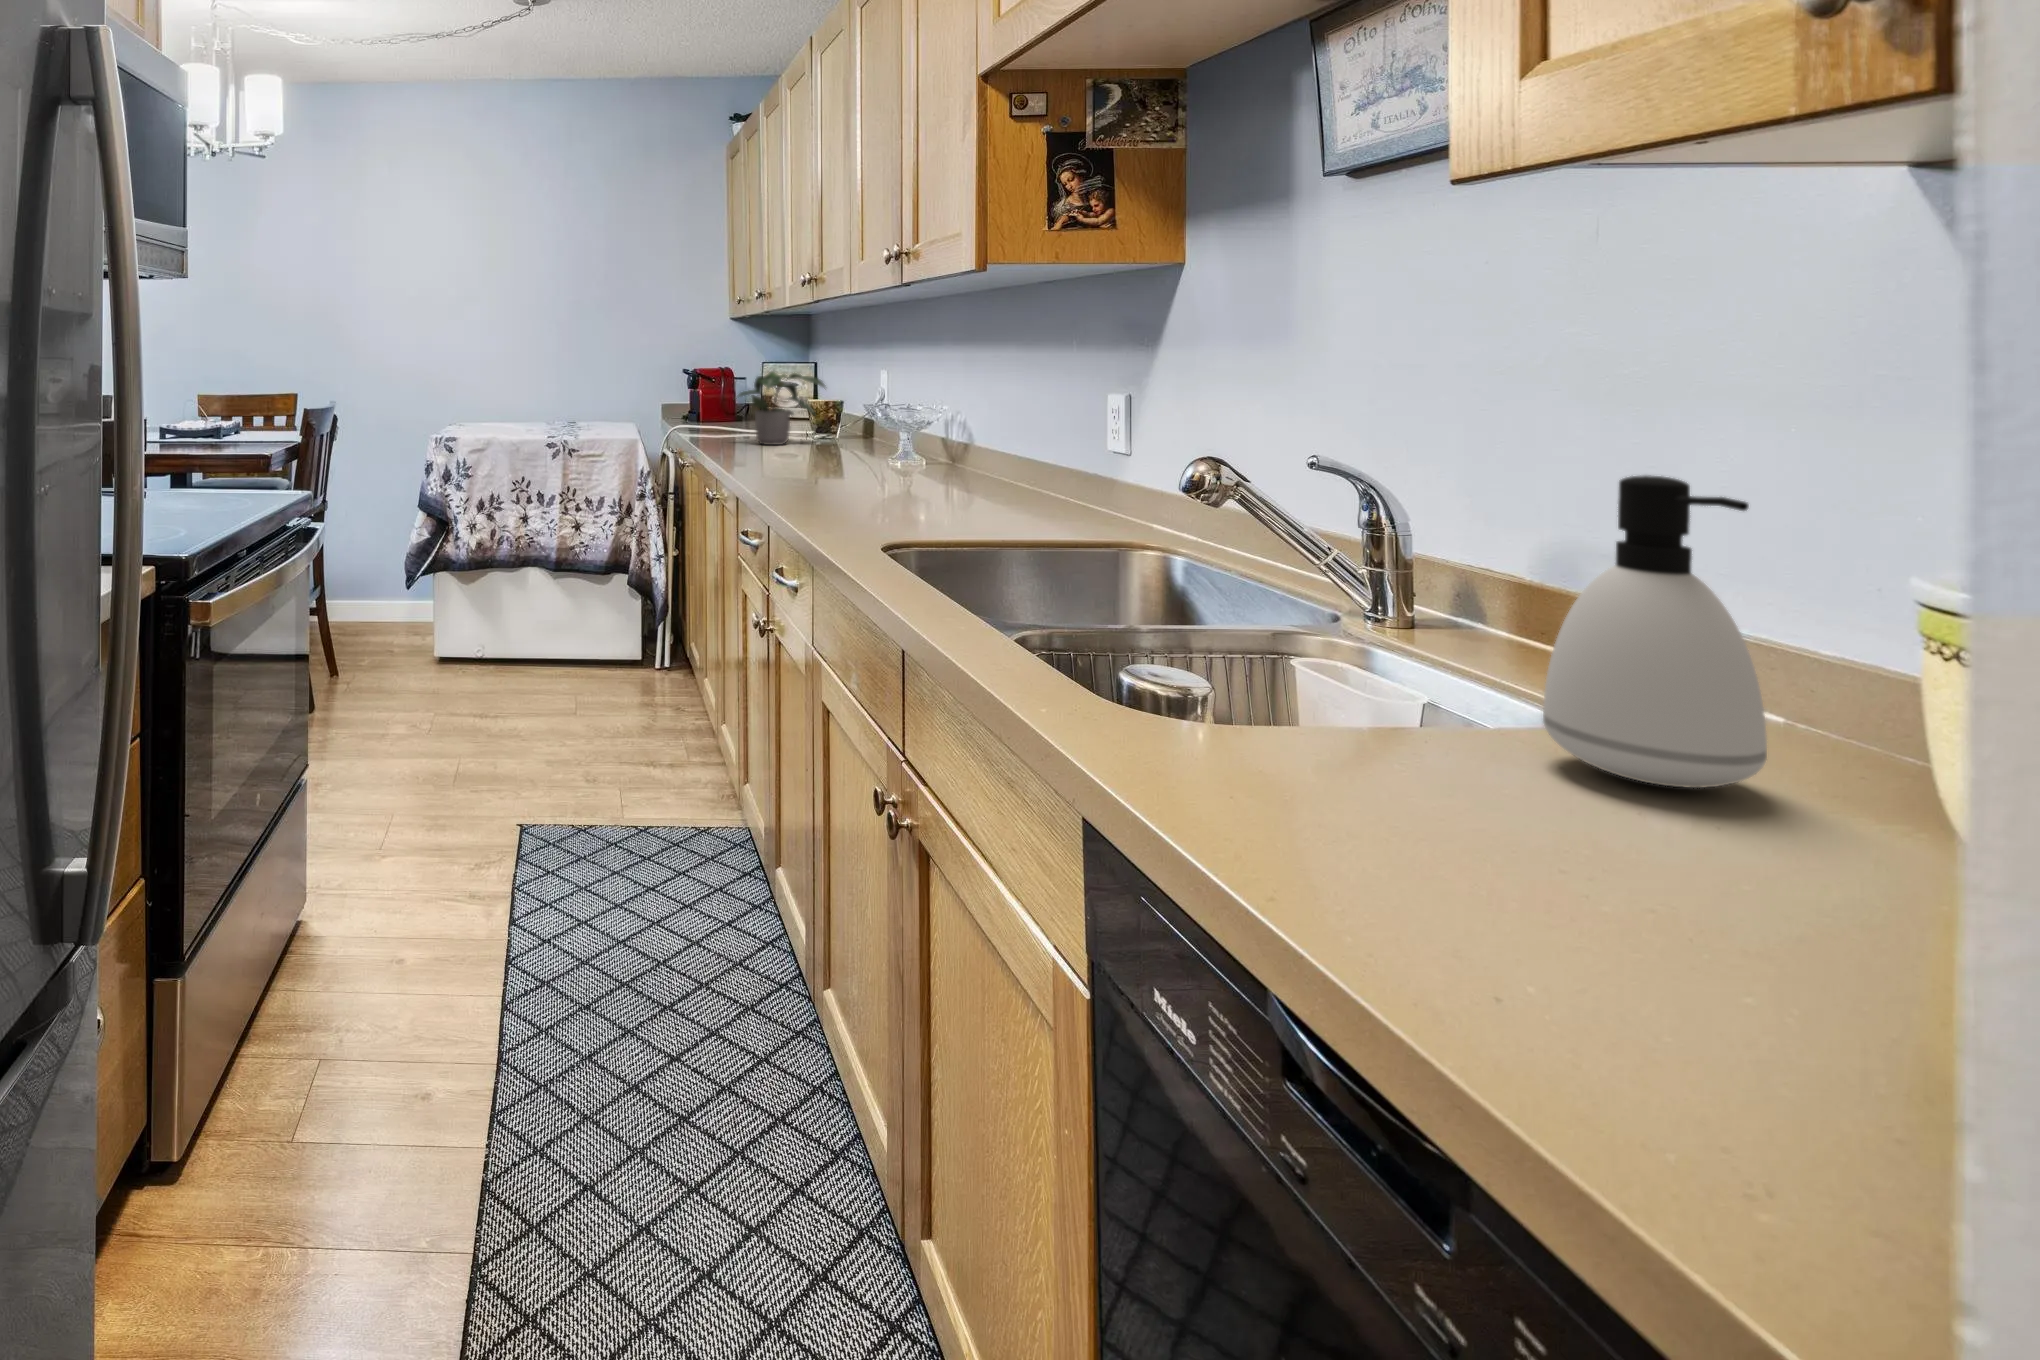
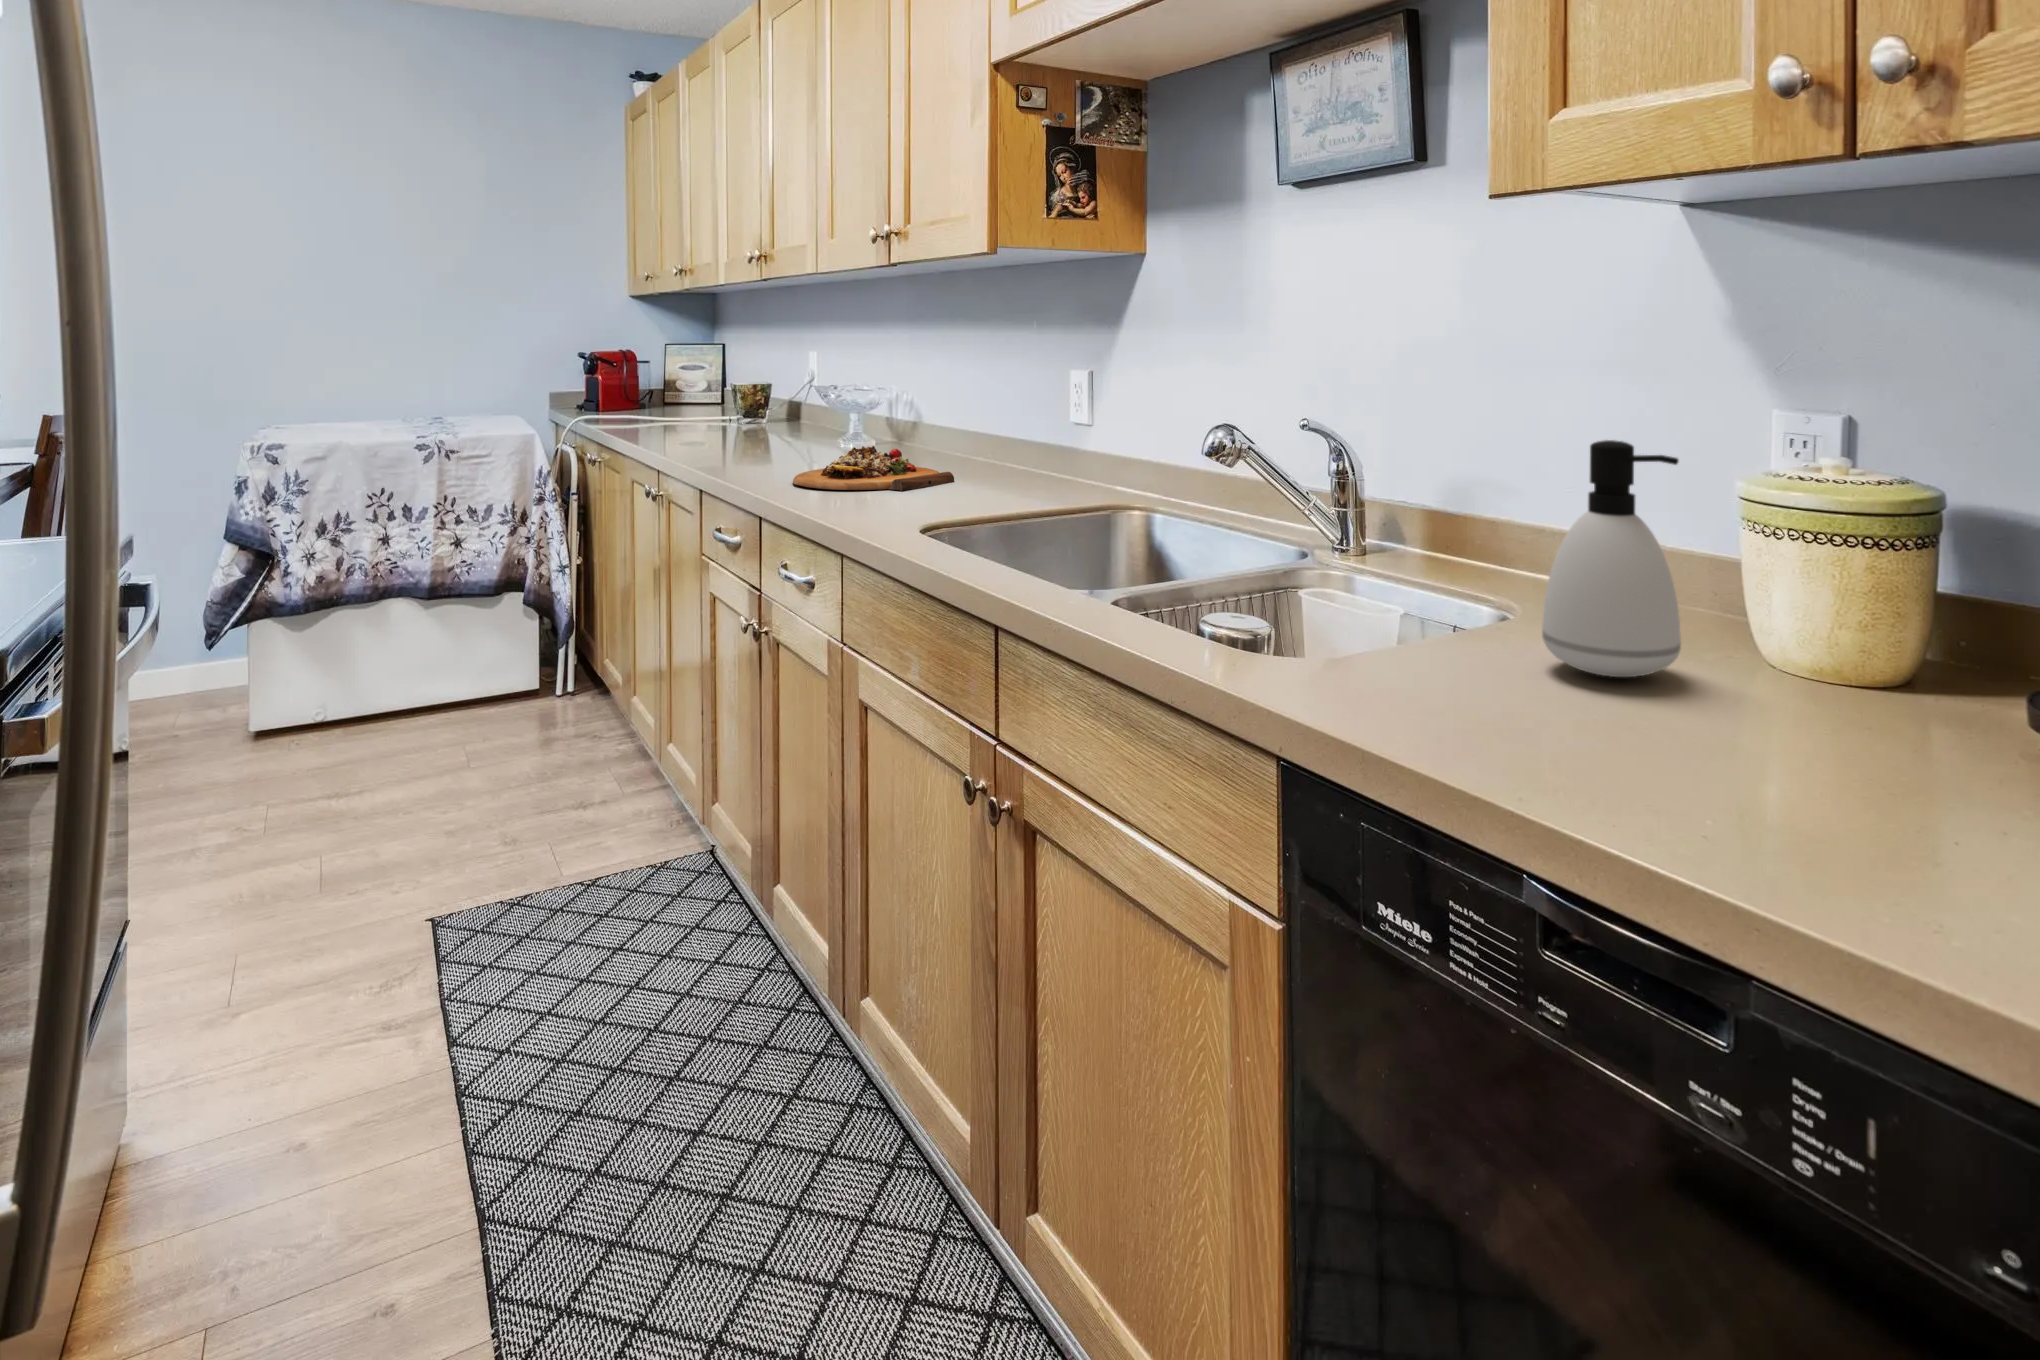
potted plant: present [736,372,825,445] -> none [650,354,754,435]
cutting board: none [821,459,982,503] -> present [793,446,954,491]

